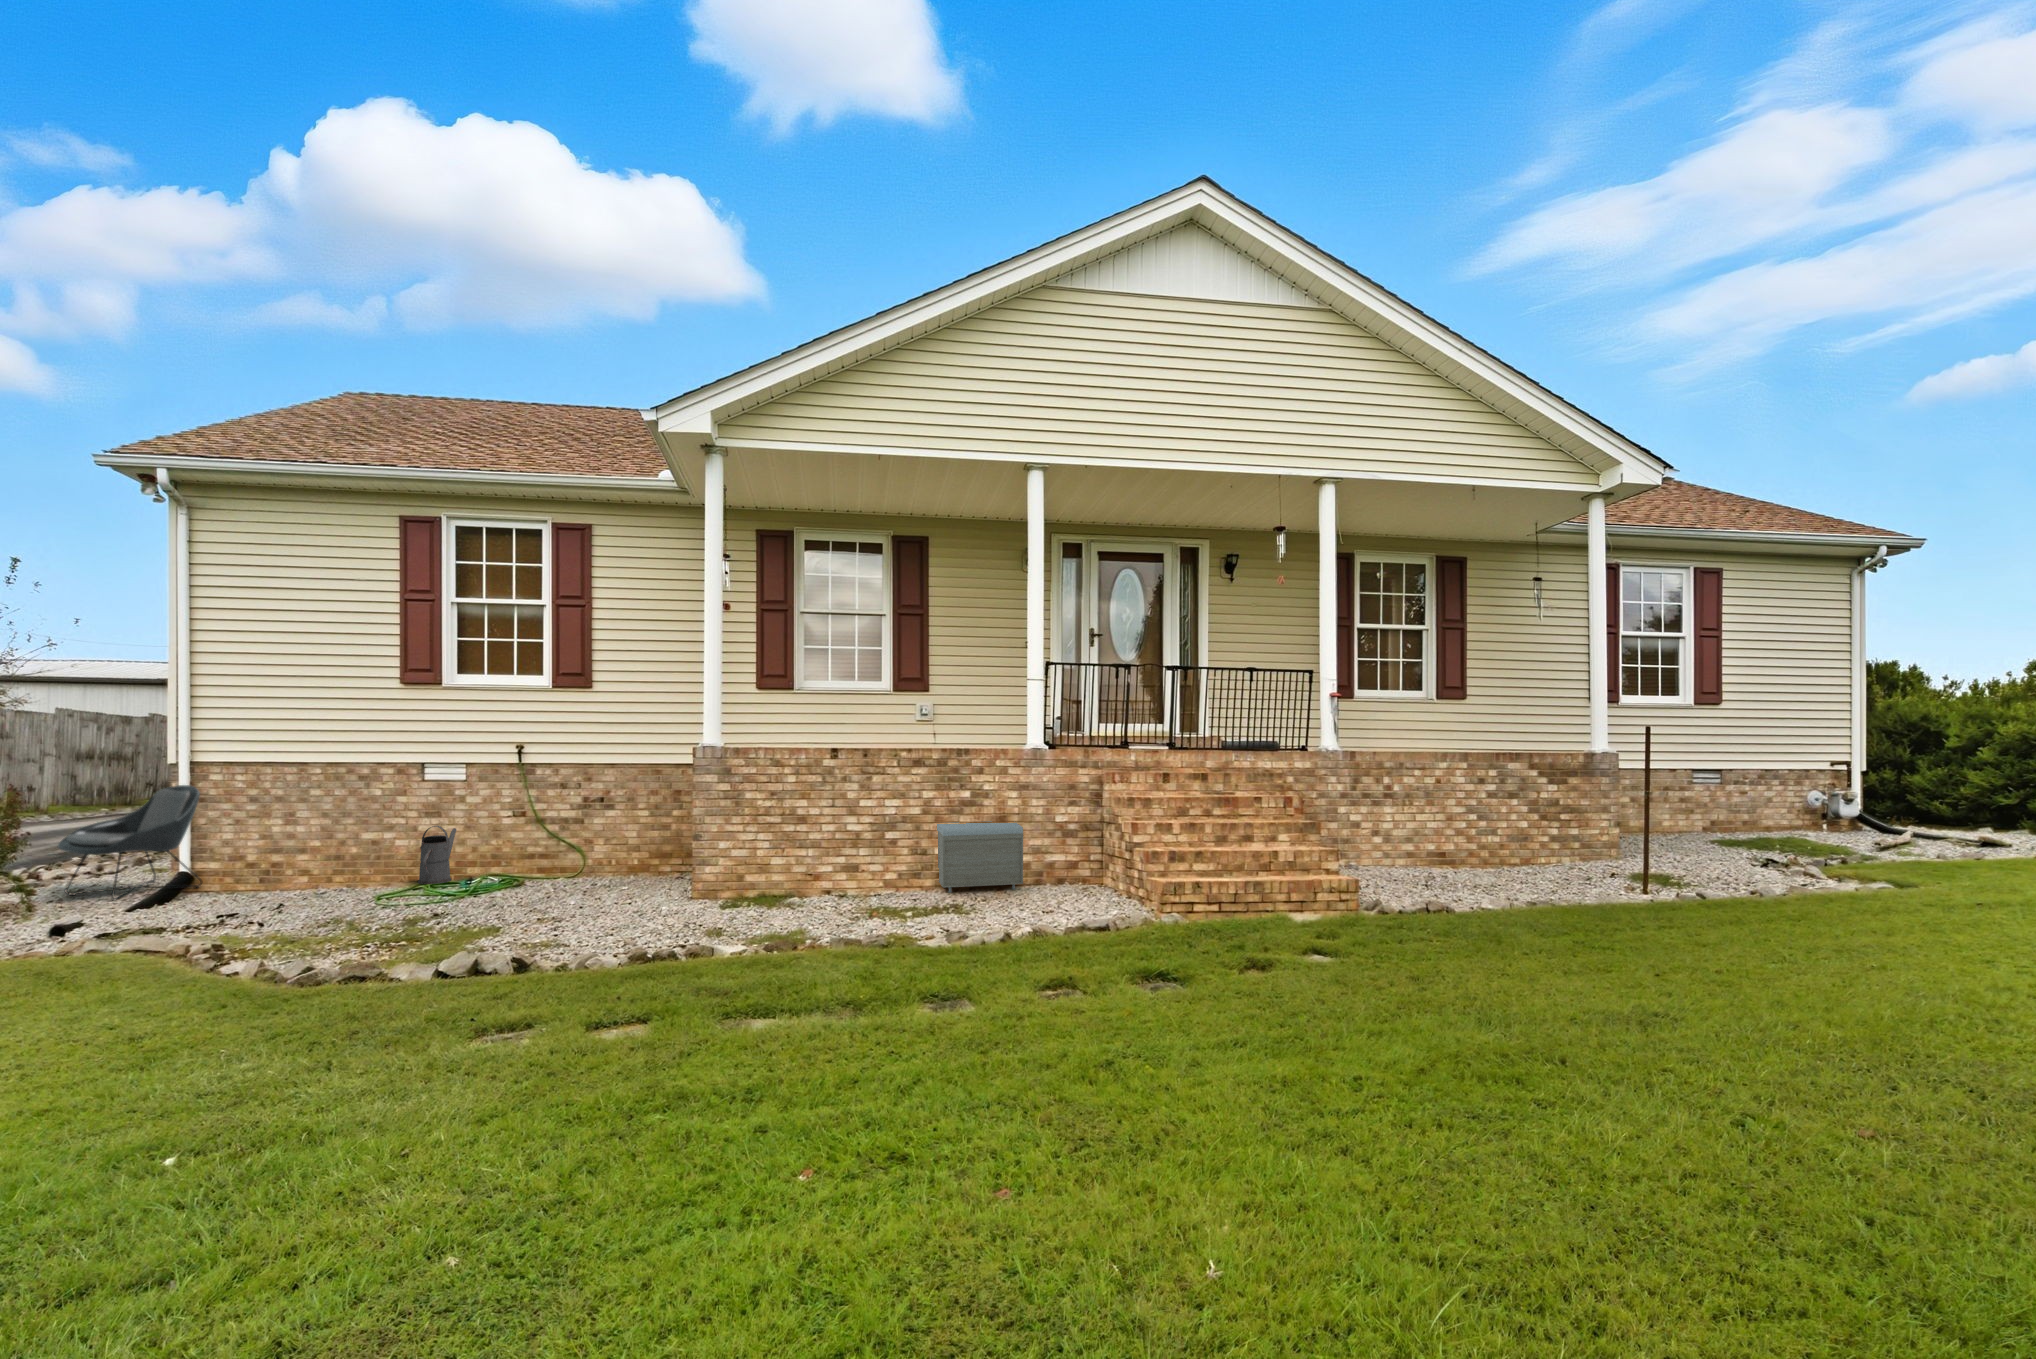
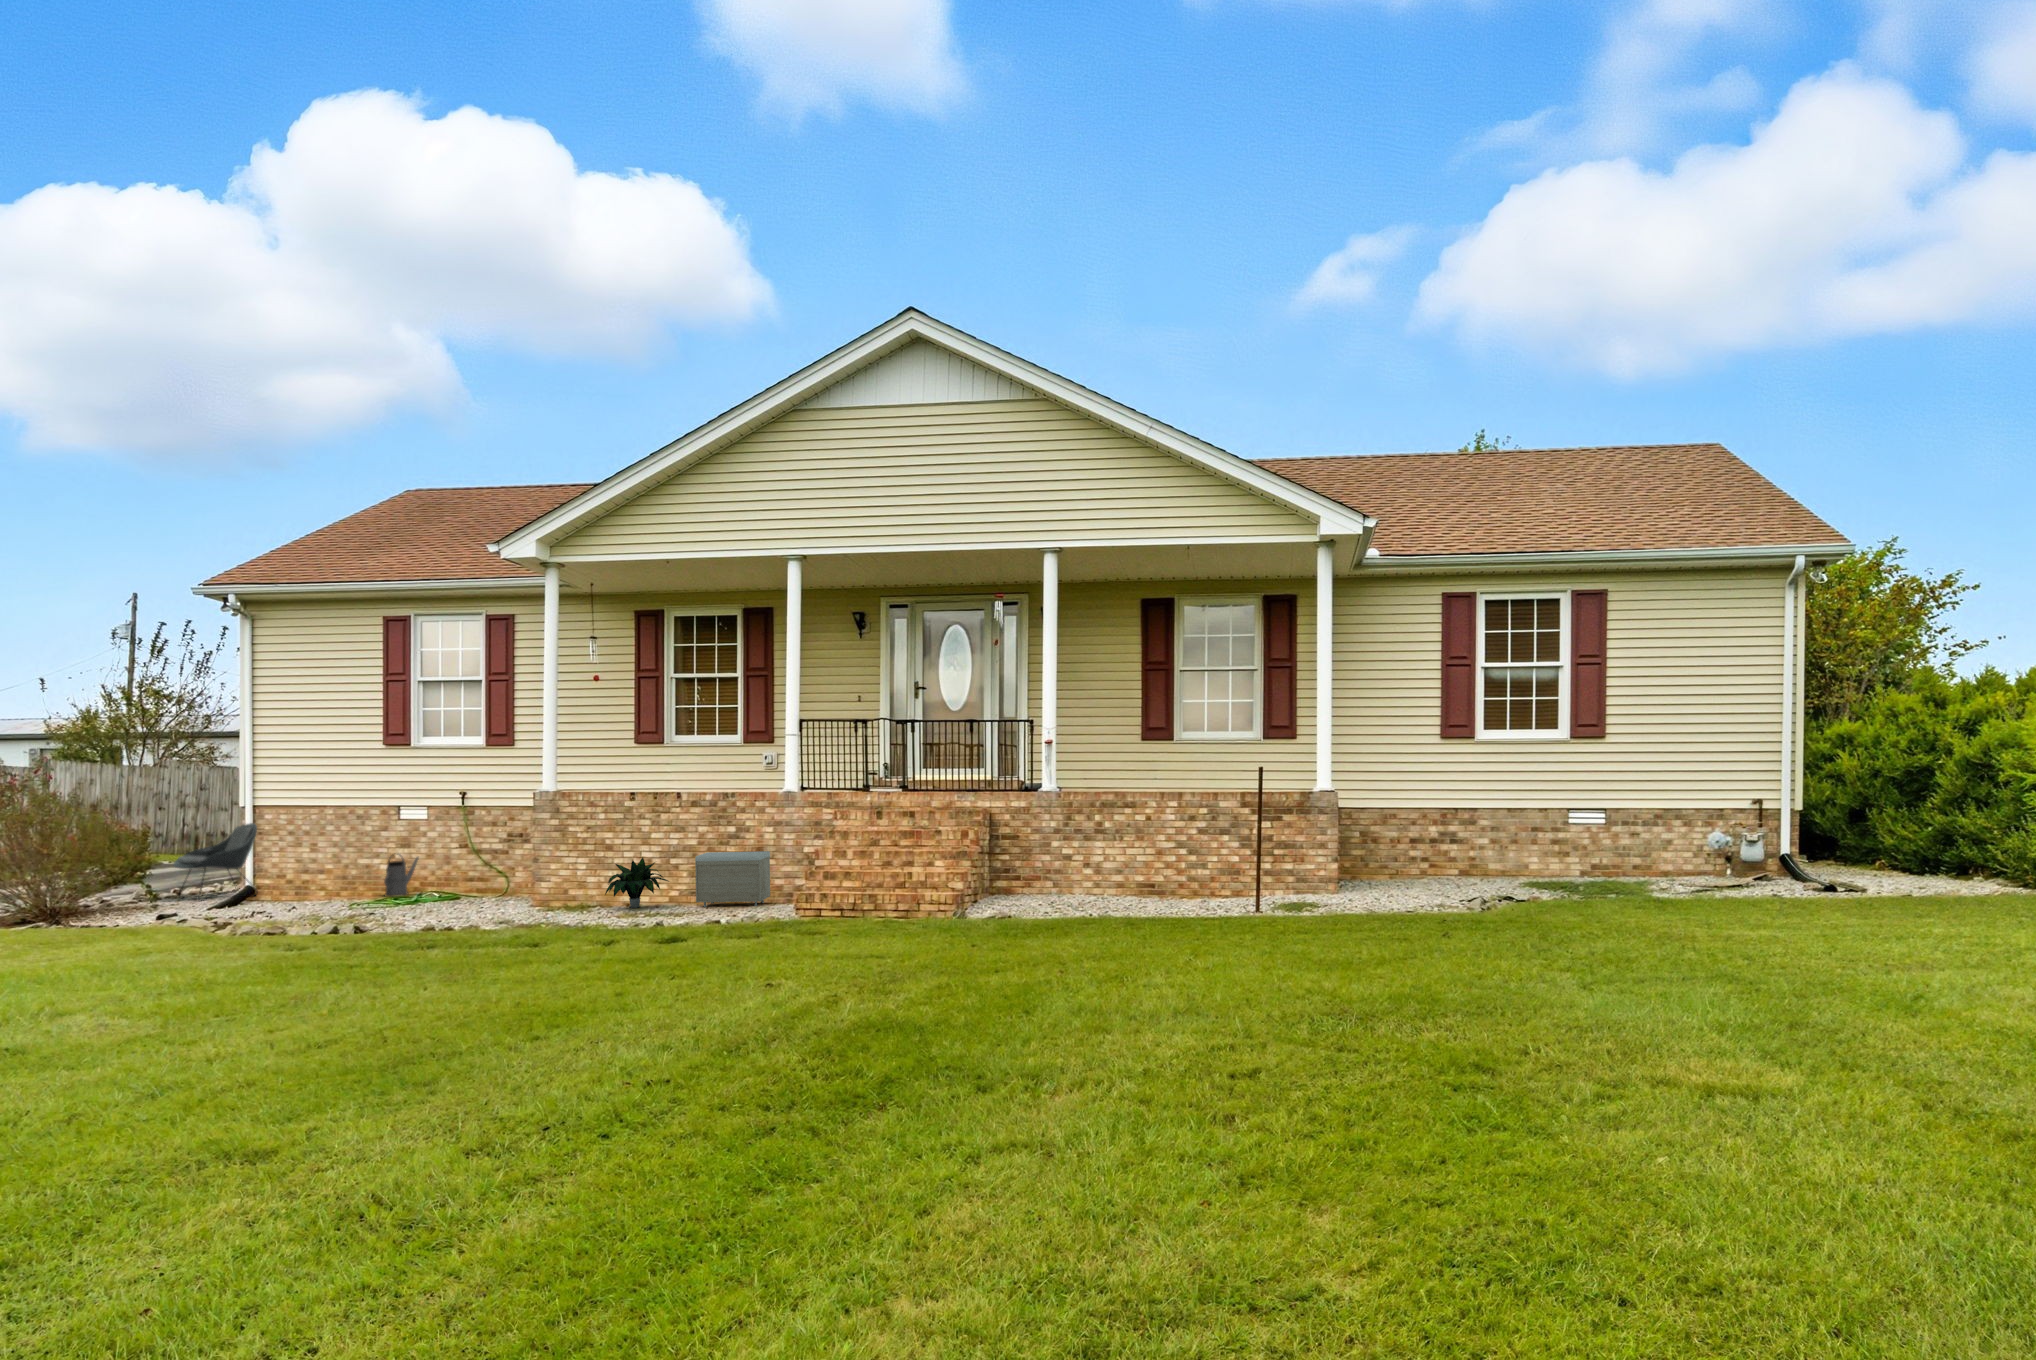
potted plant: none [819,830,900,897] -> present [605,857,669,908]

